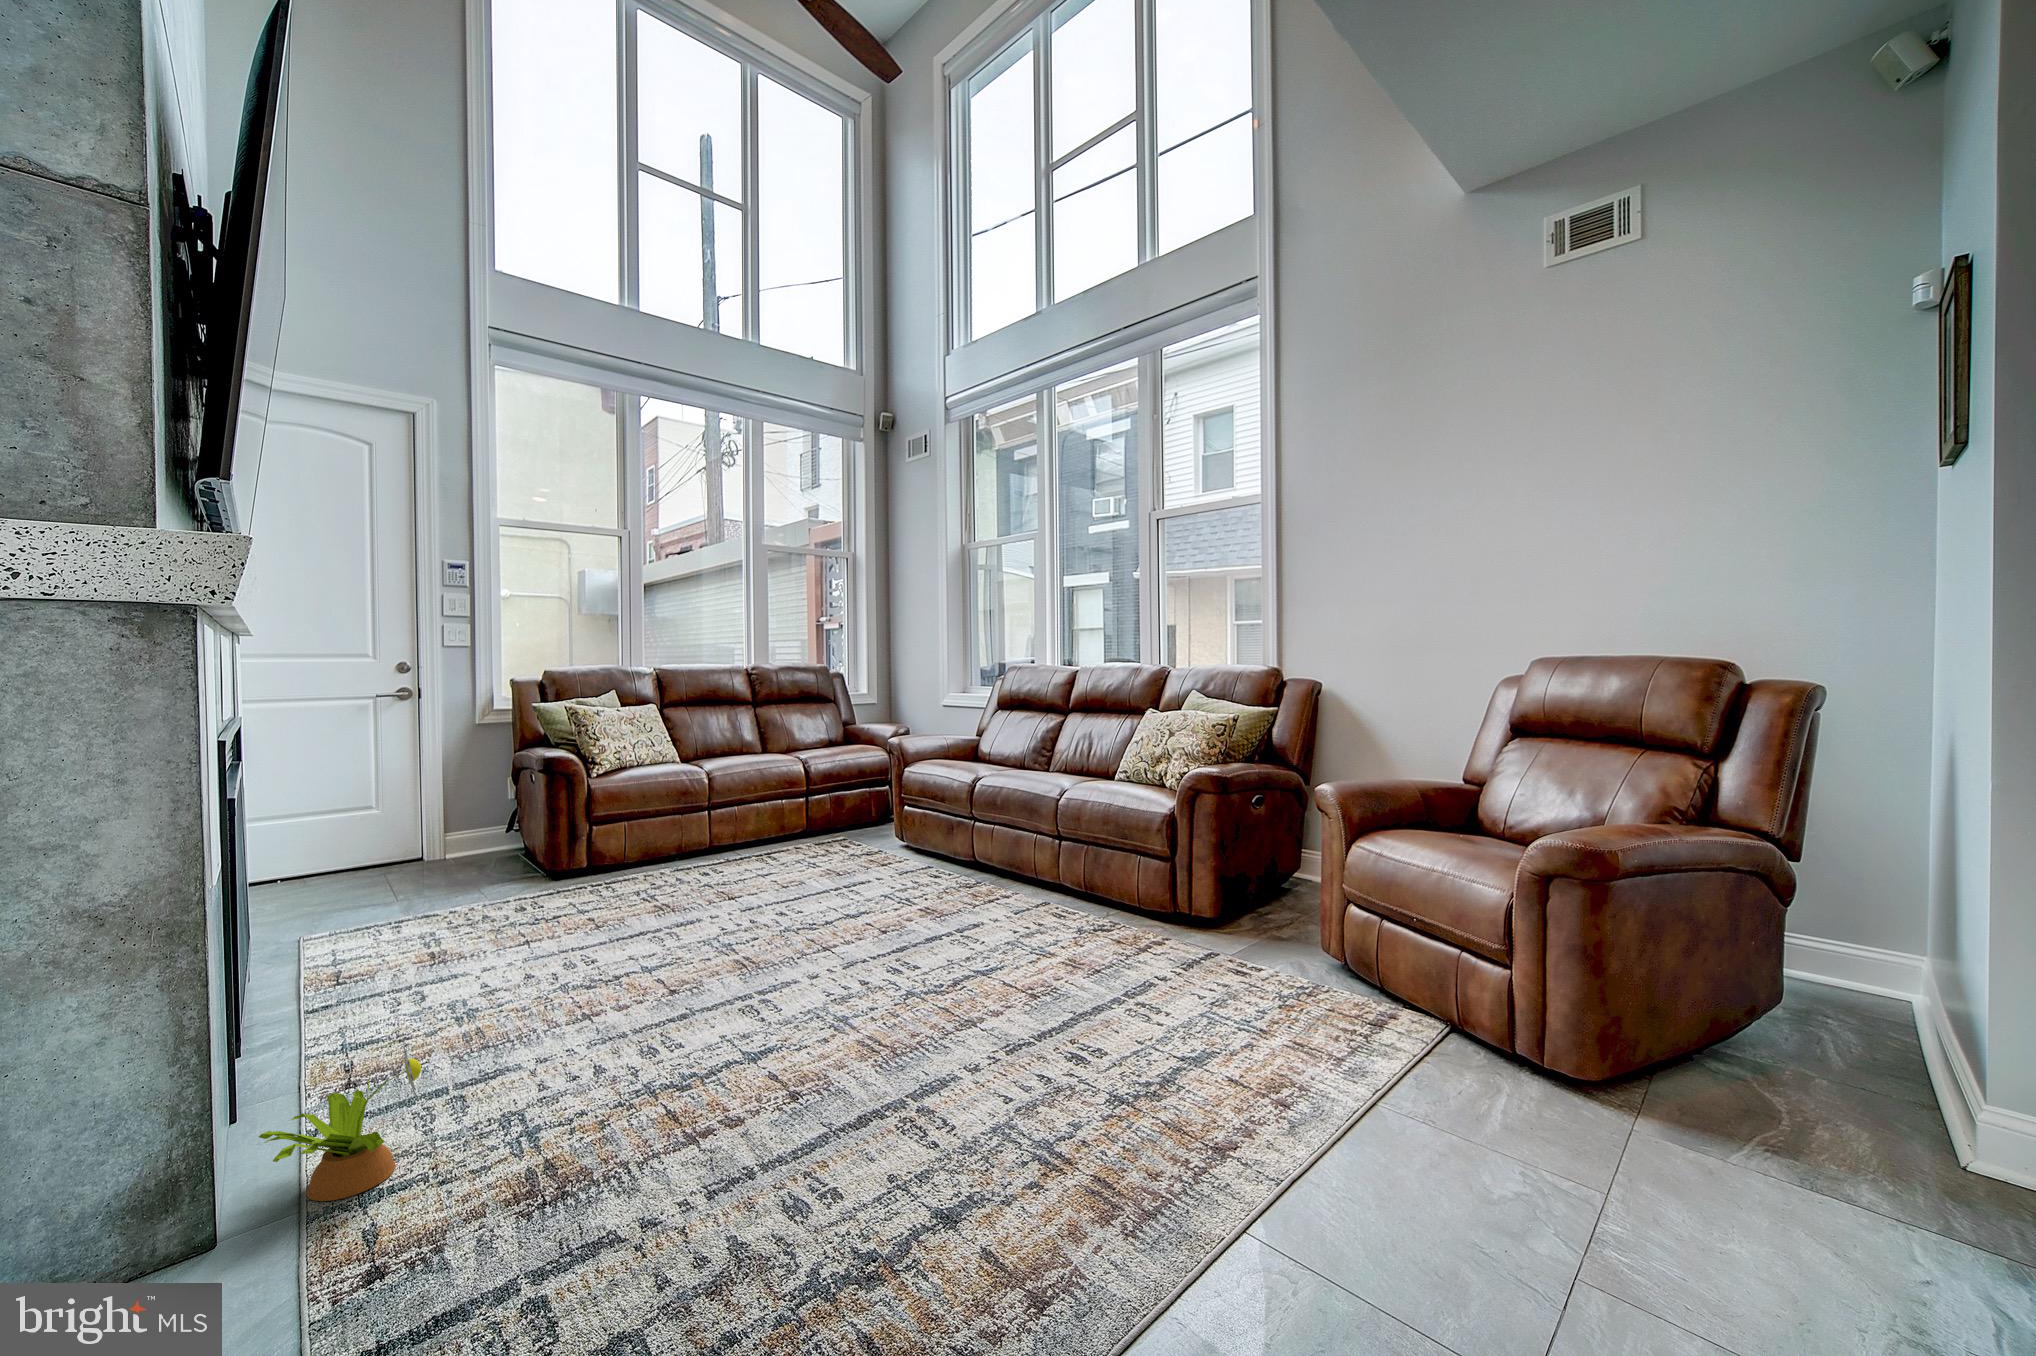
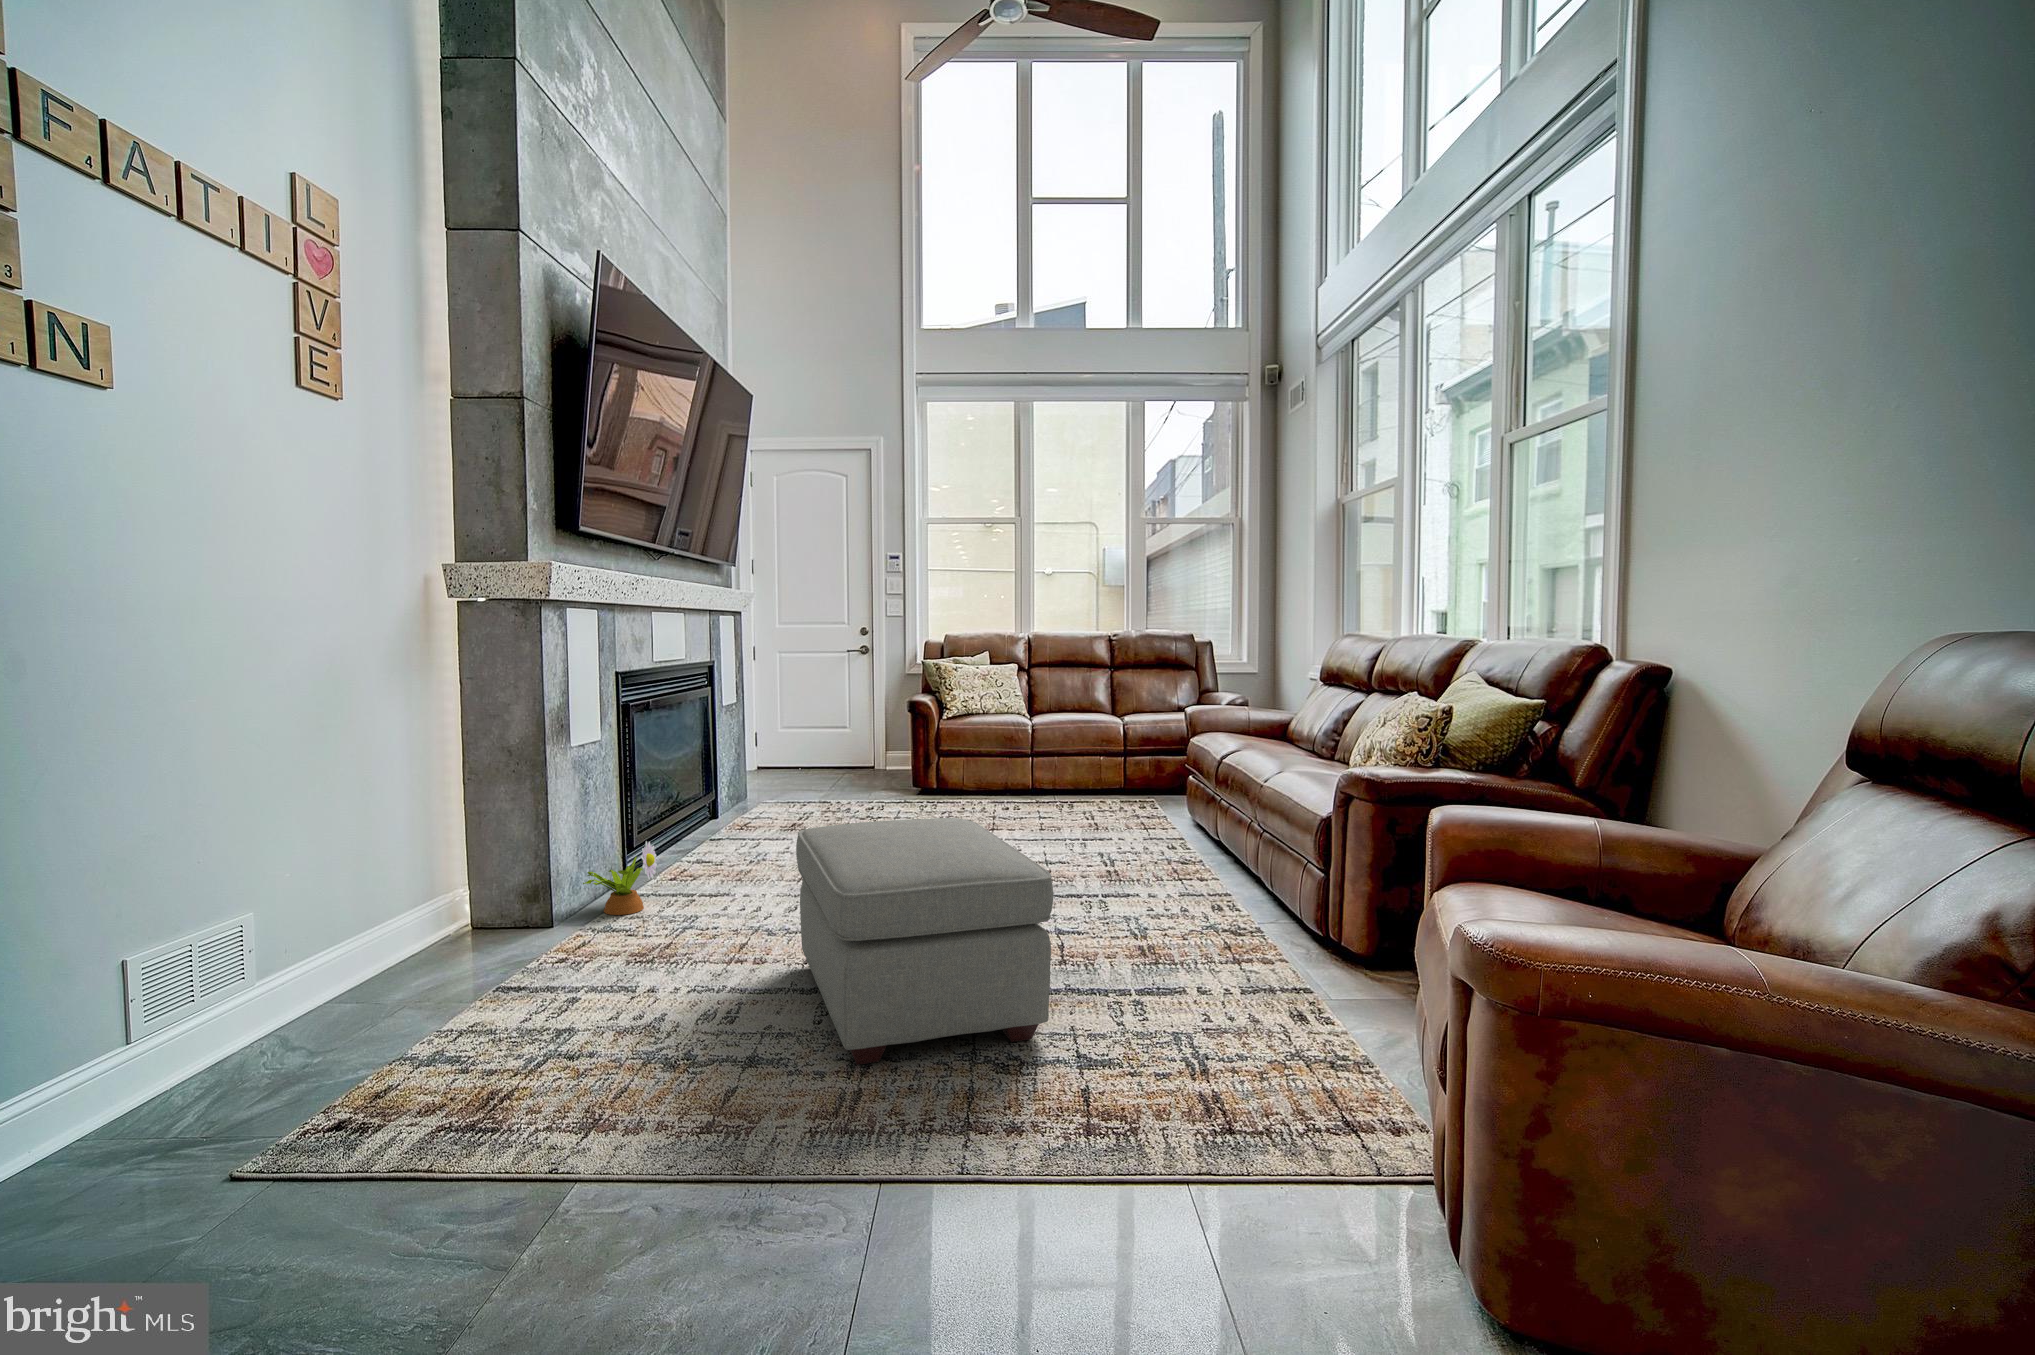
ottoman: none [829,885,1257,1254] -> present [796,818,1053,1065]

